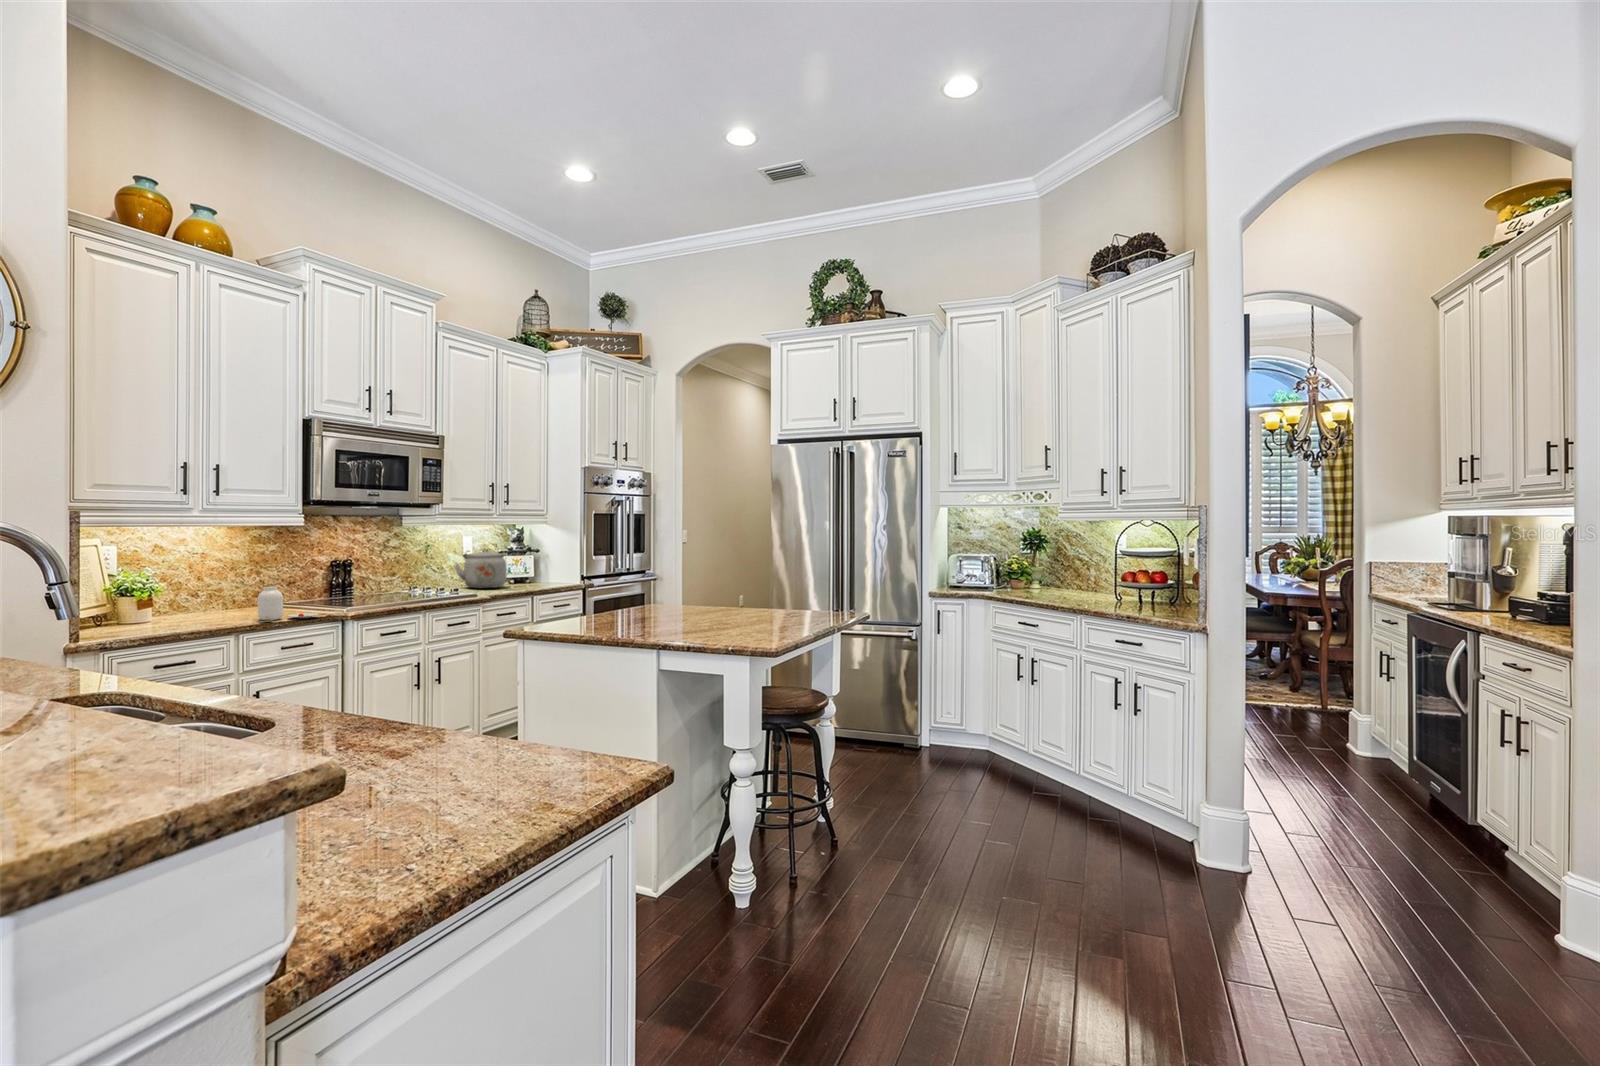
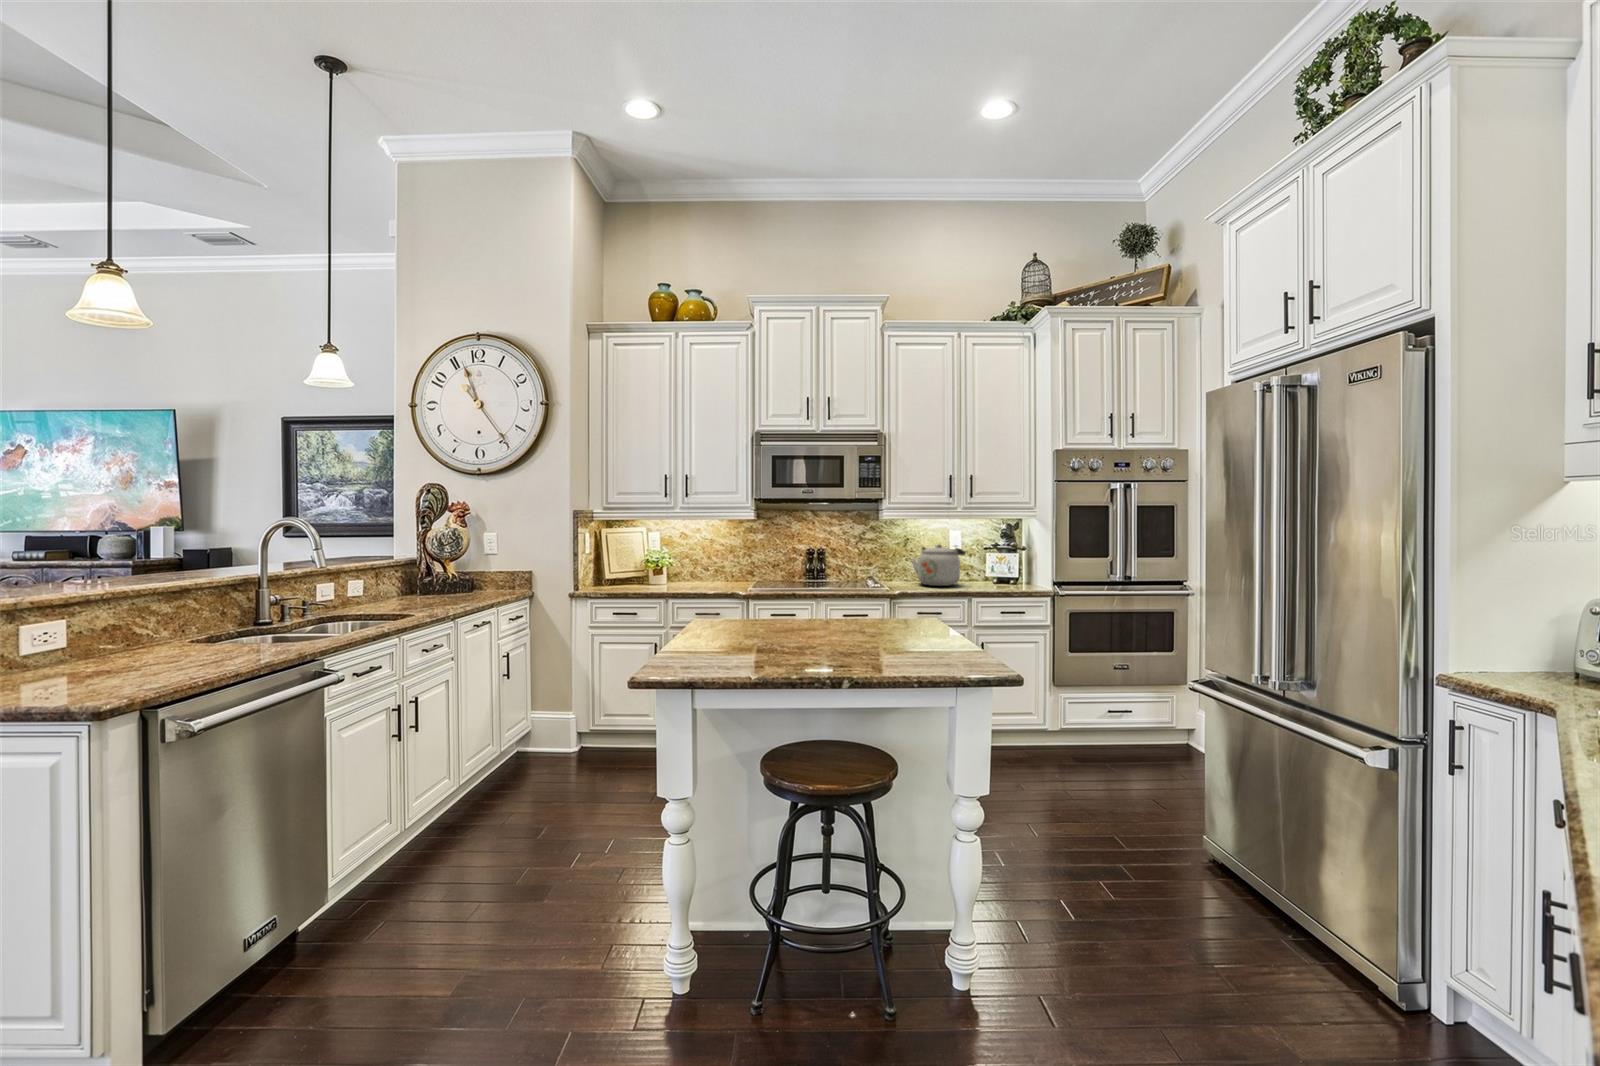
jar: present [258,586,319,623] -> none [676,566,720,594]

